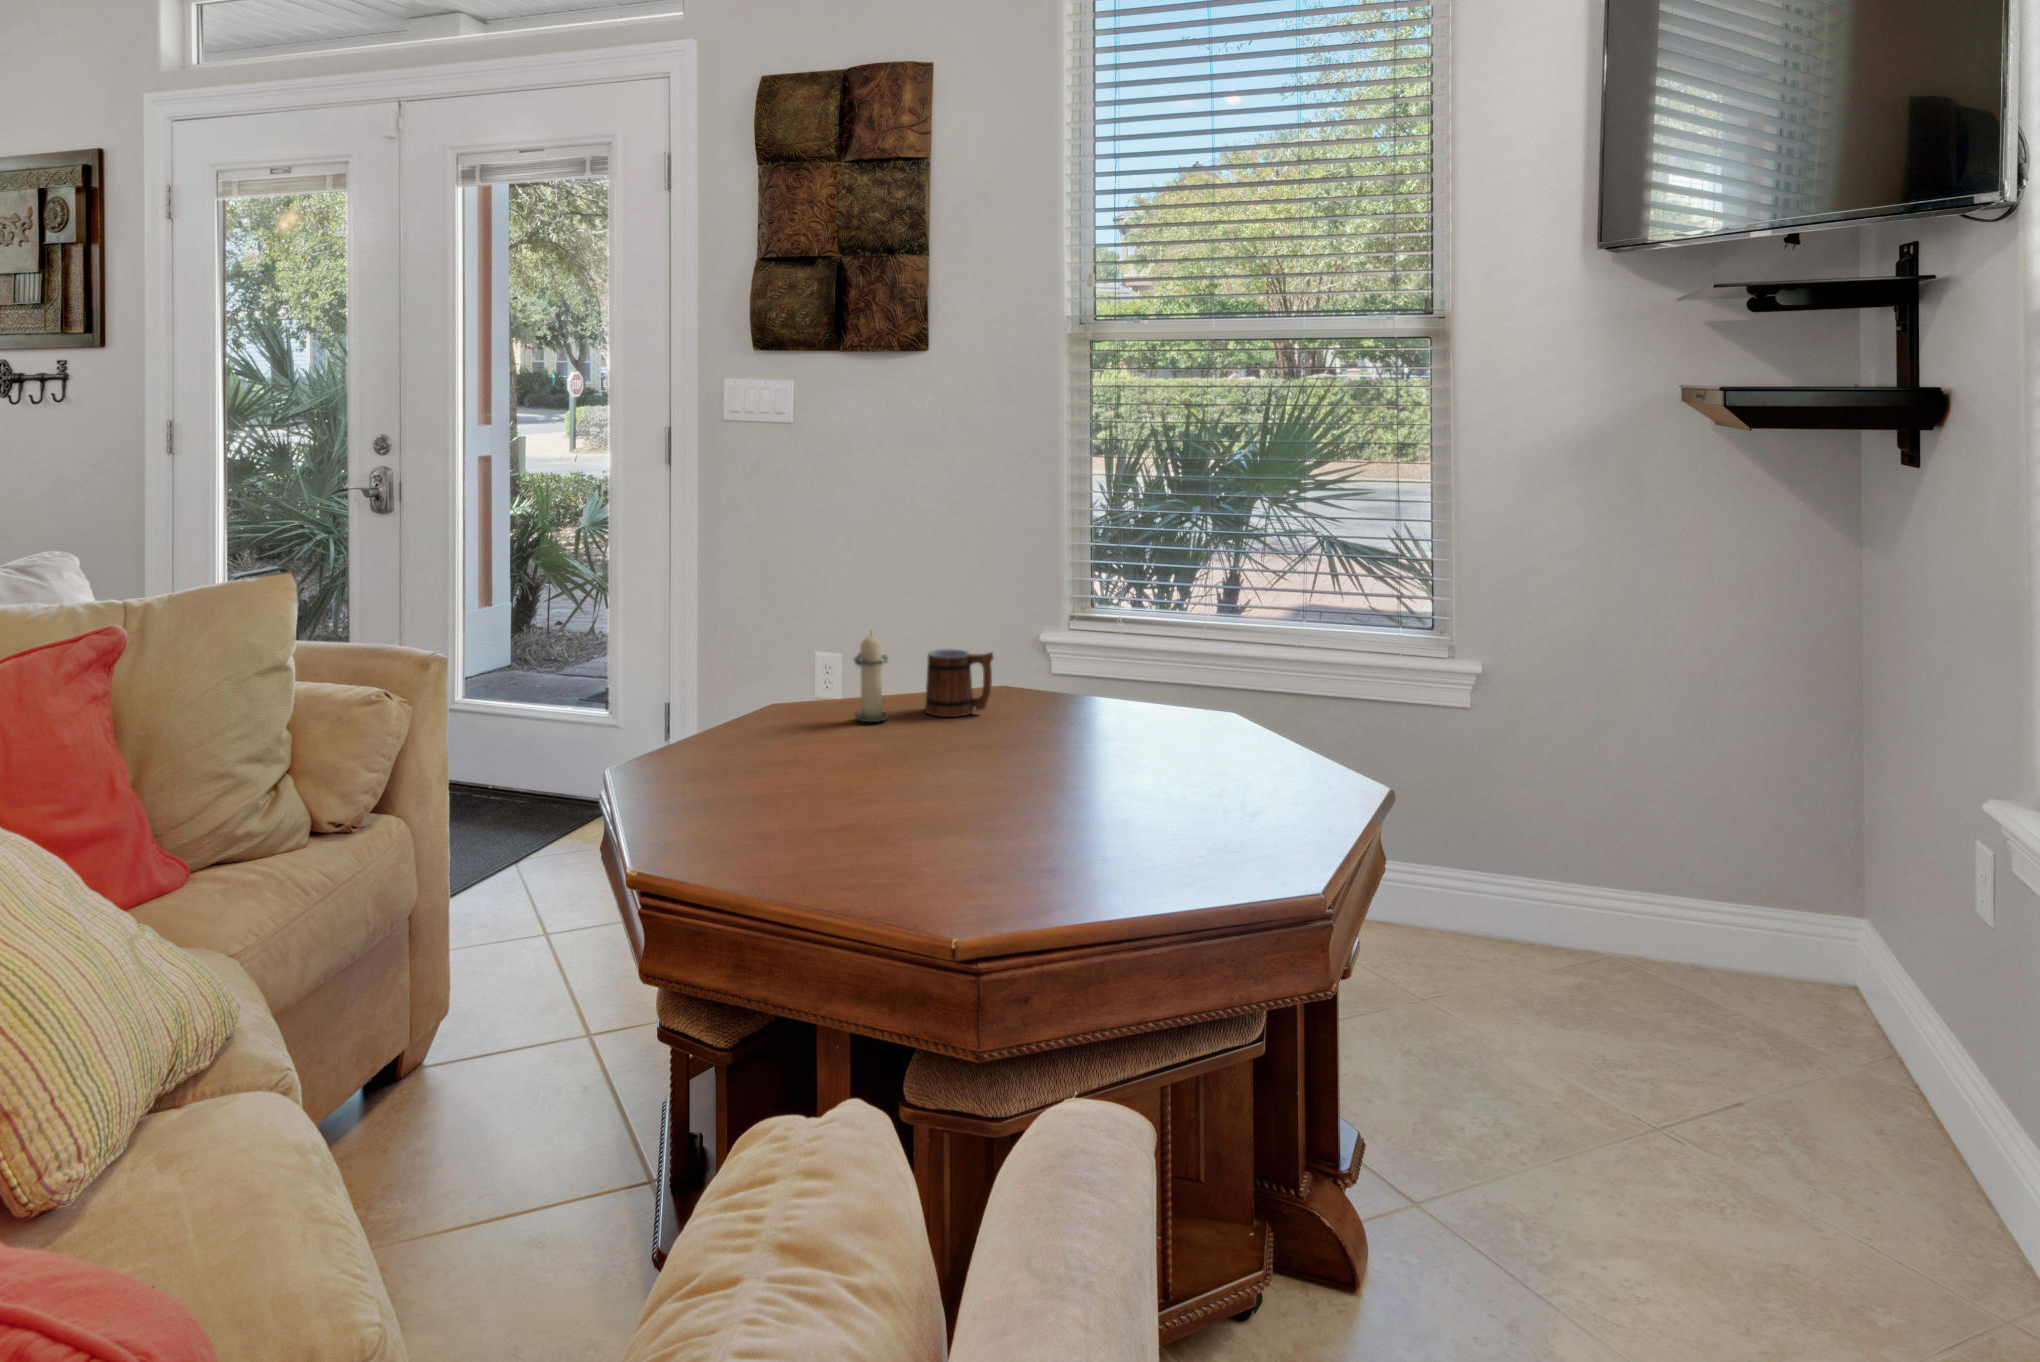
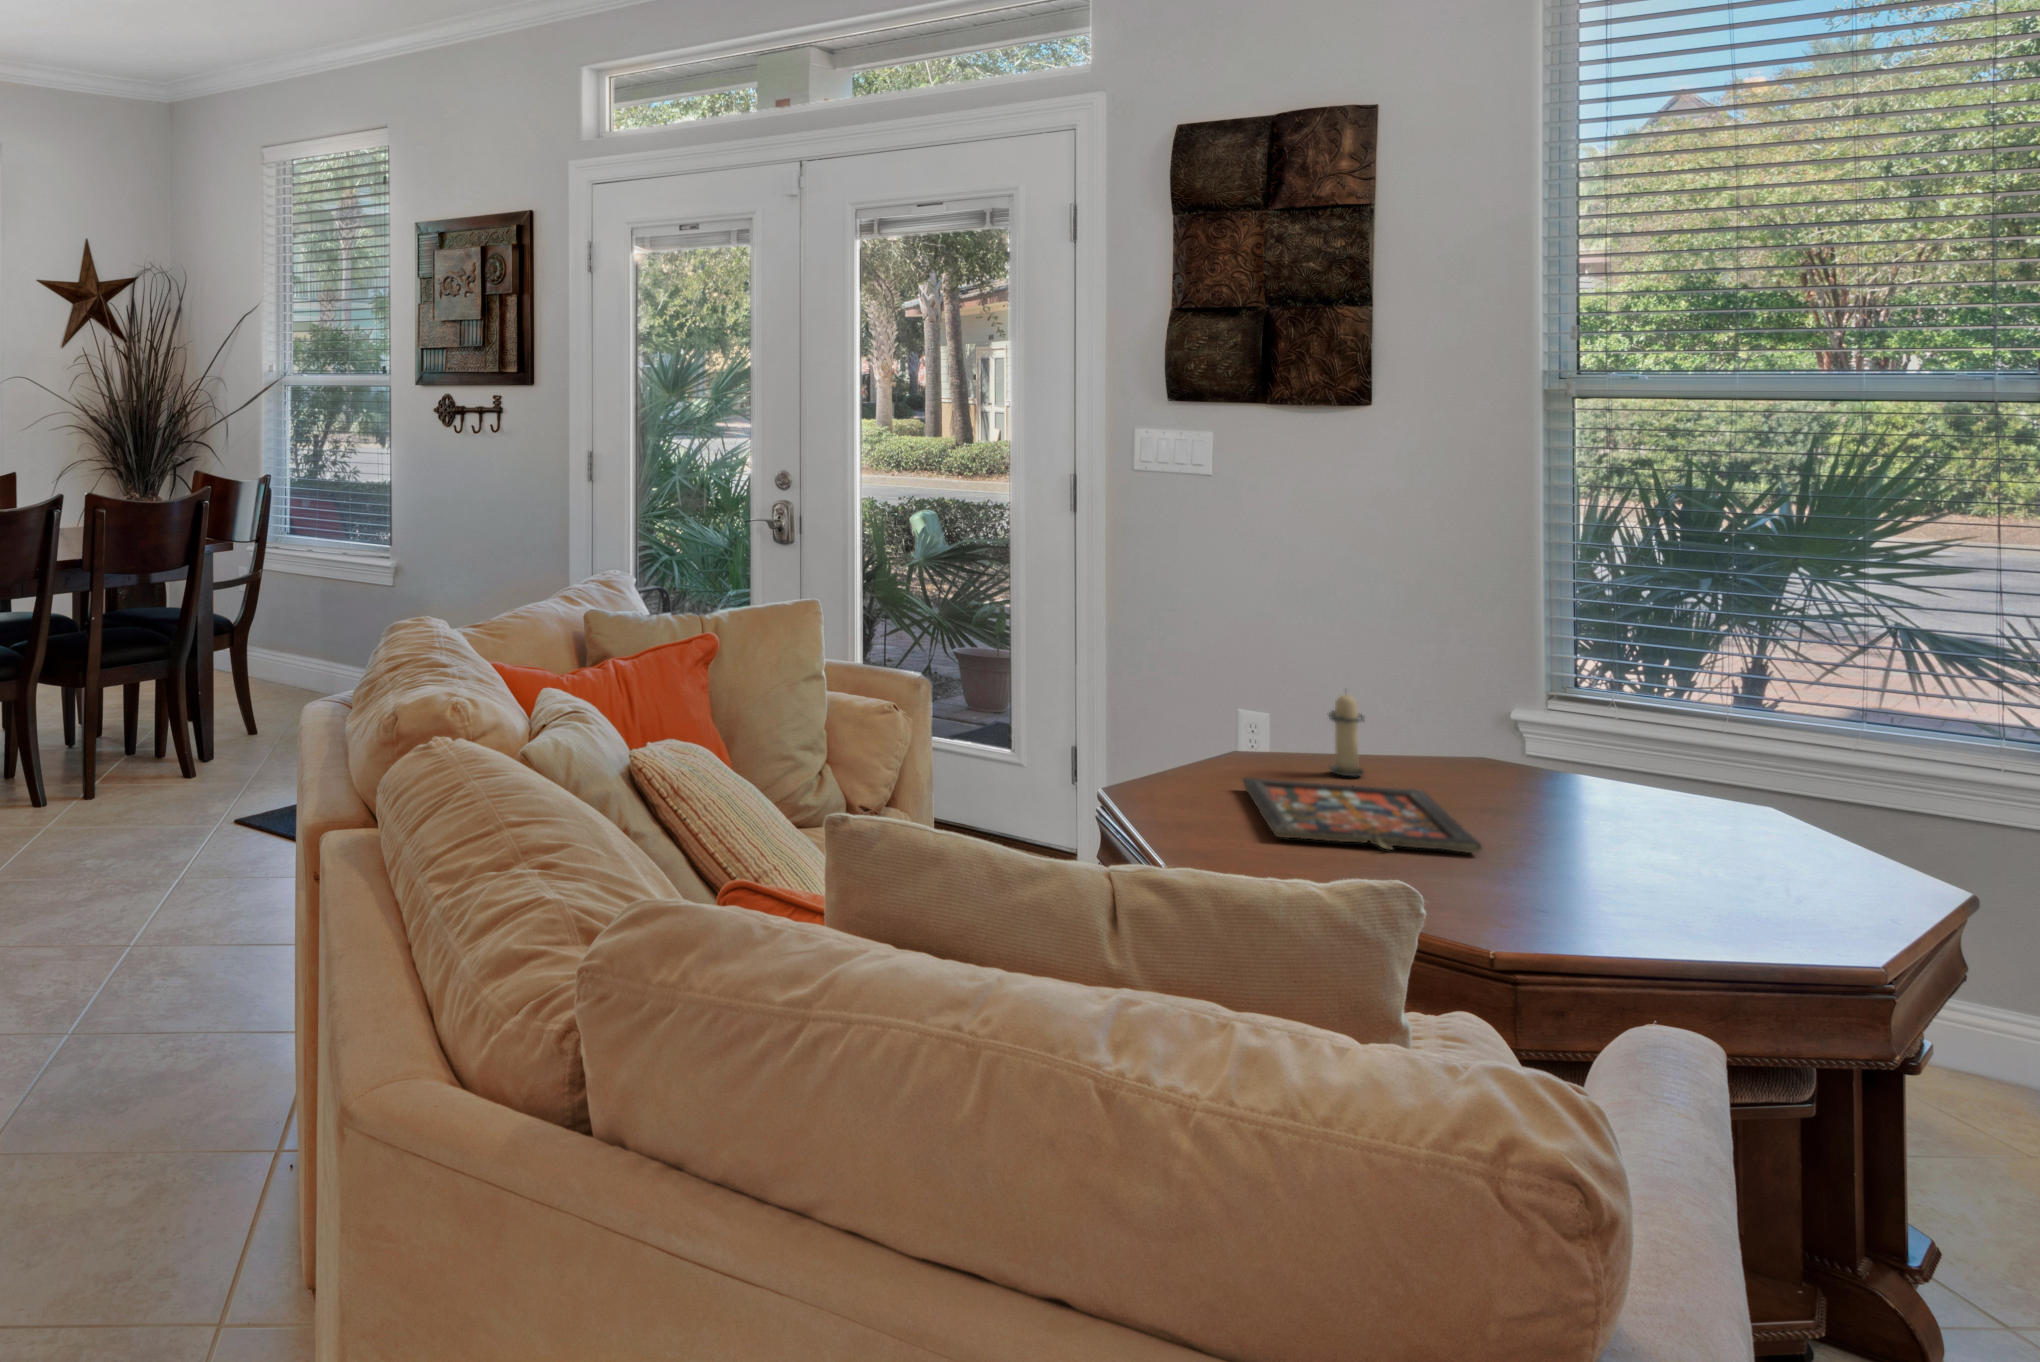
mug: present [925,649,993,717] -> none [1402,714,1480,780]
board game: none [758,732,974,810] -> present [1243,778,1482,853]

